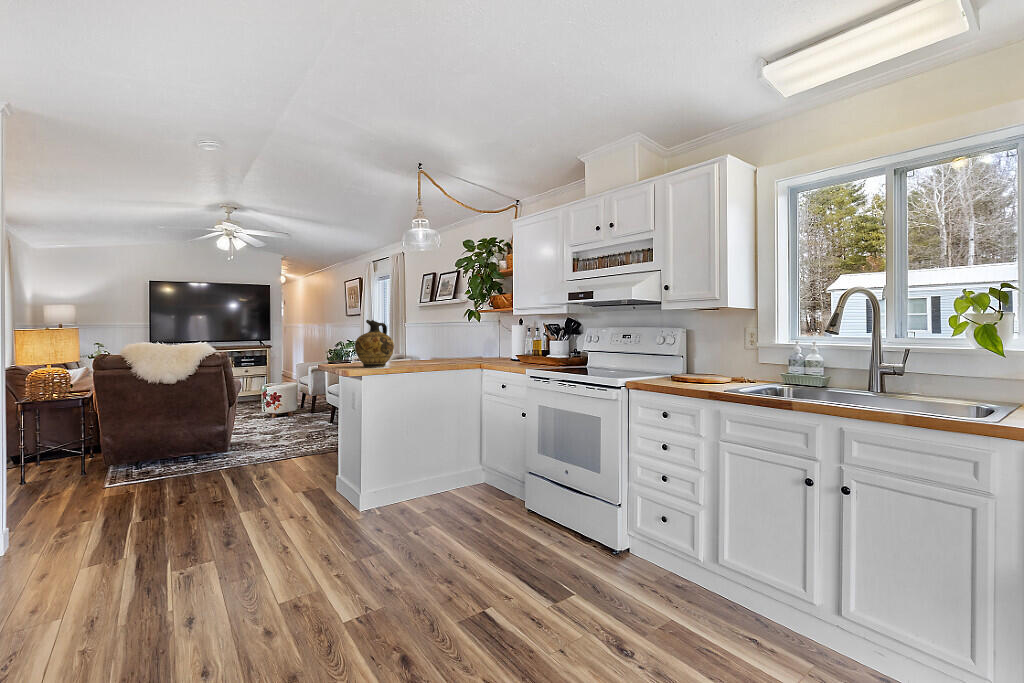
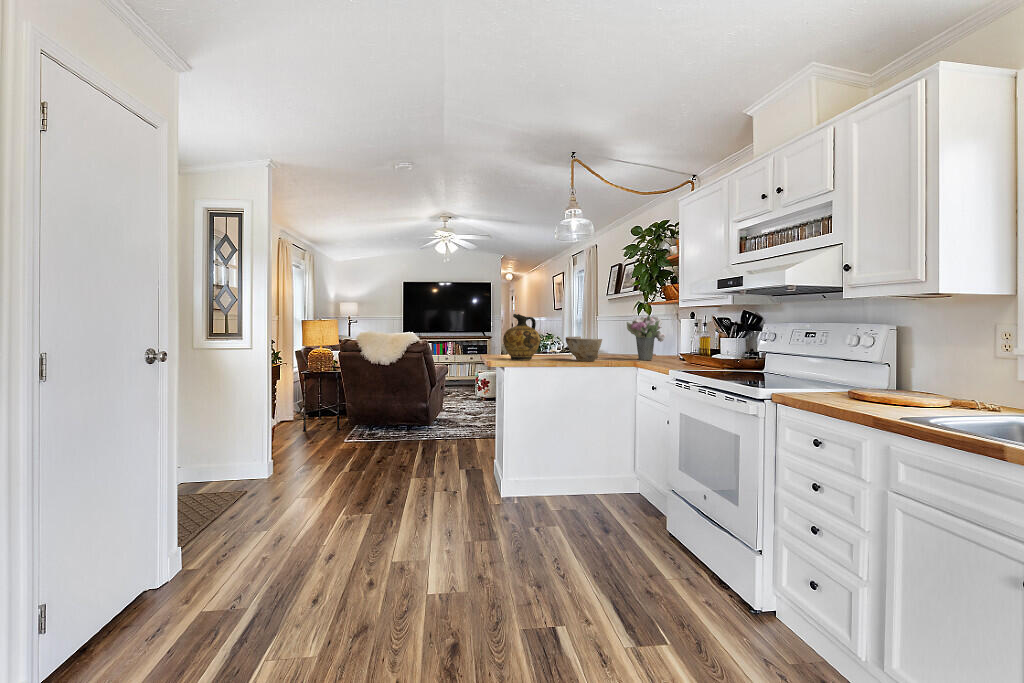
flower bouquet: none [470,321,505,362] -> present [627,315,666,360]
bowl: none [418,342,457,365] -> present [566,336,602,361]

